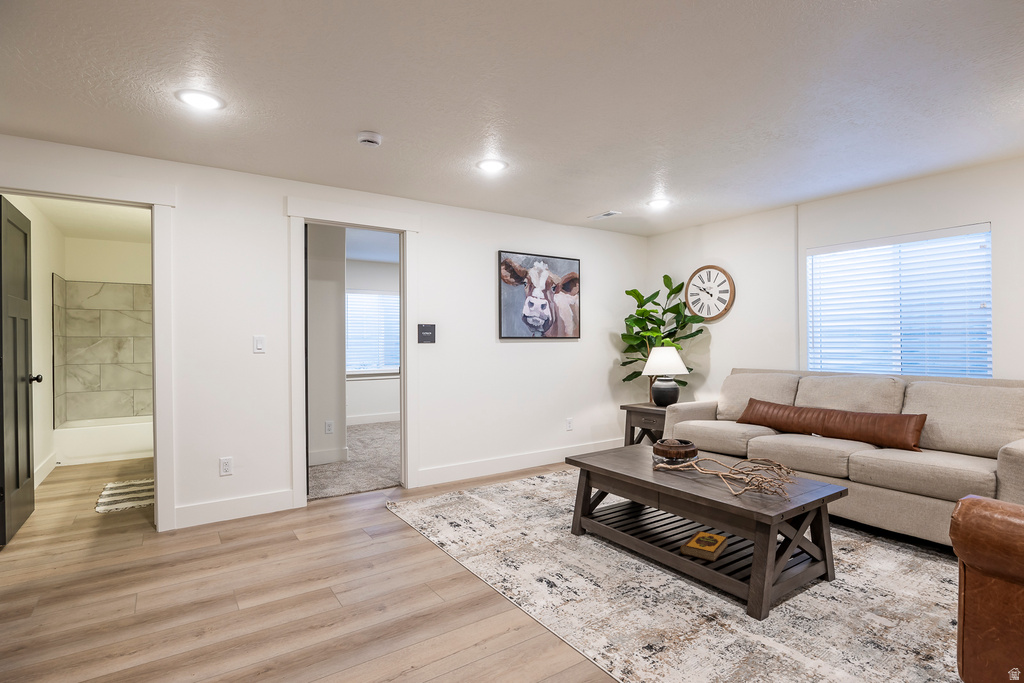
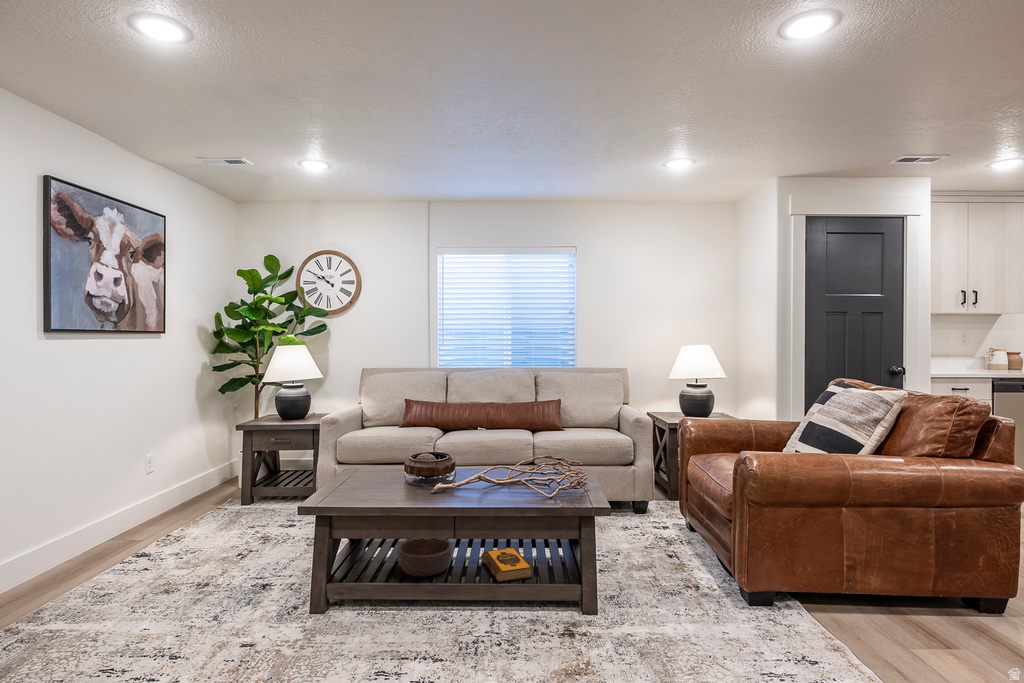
wooden bowl: none [627,503,672,534] -> present [397,539,452,577]

